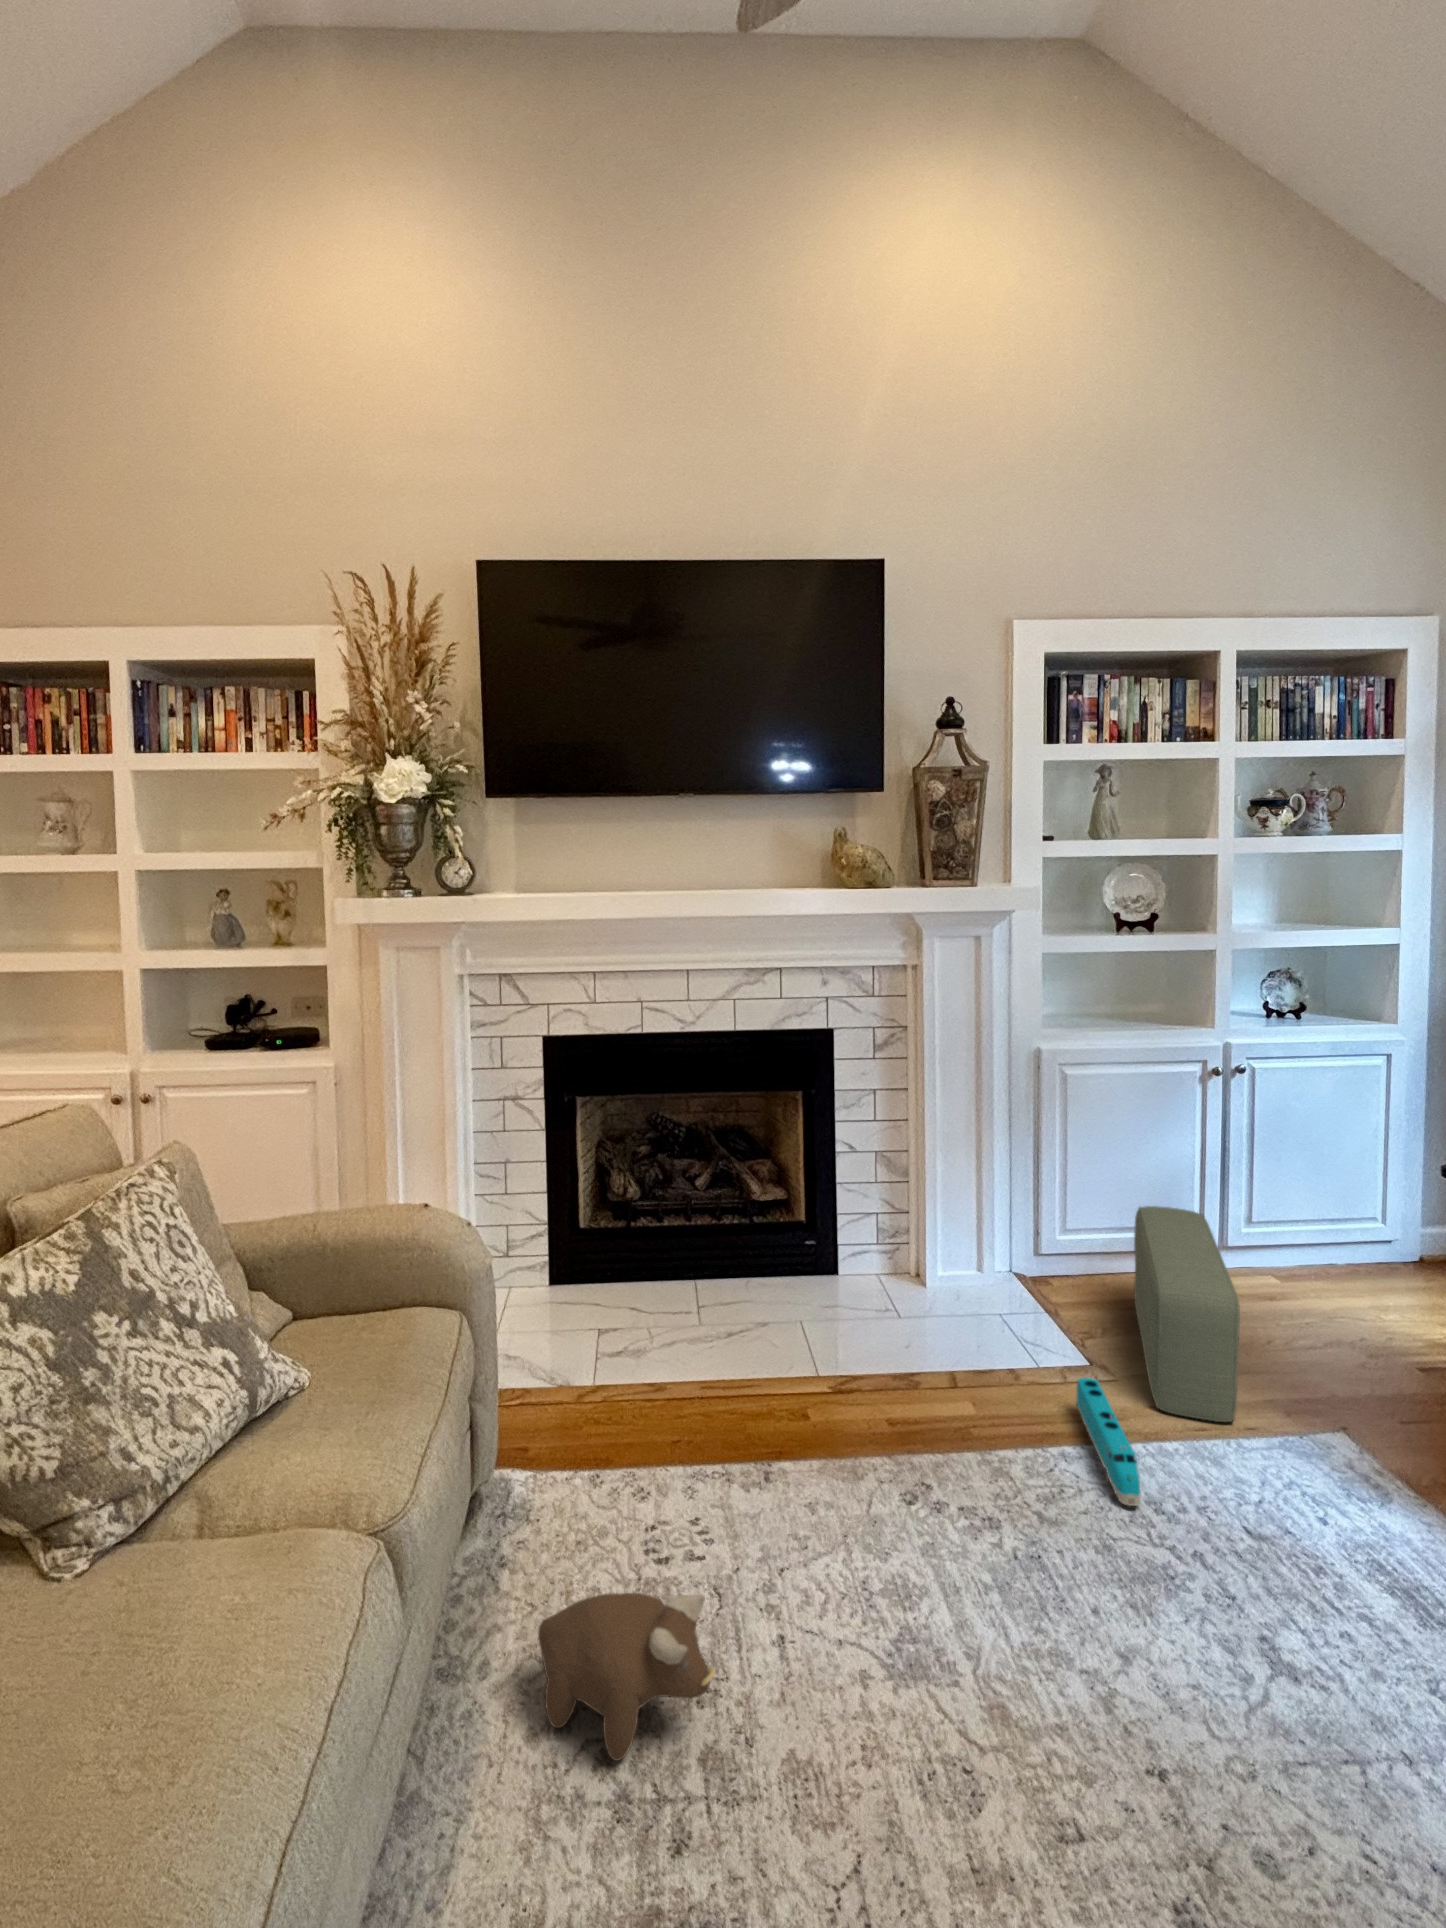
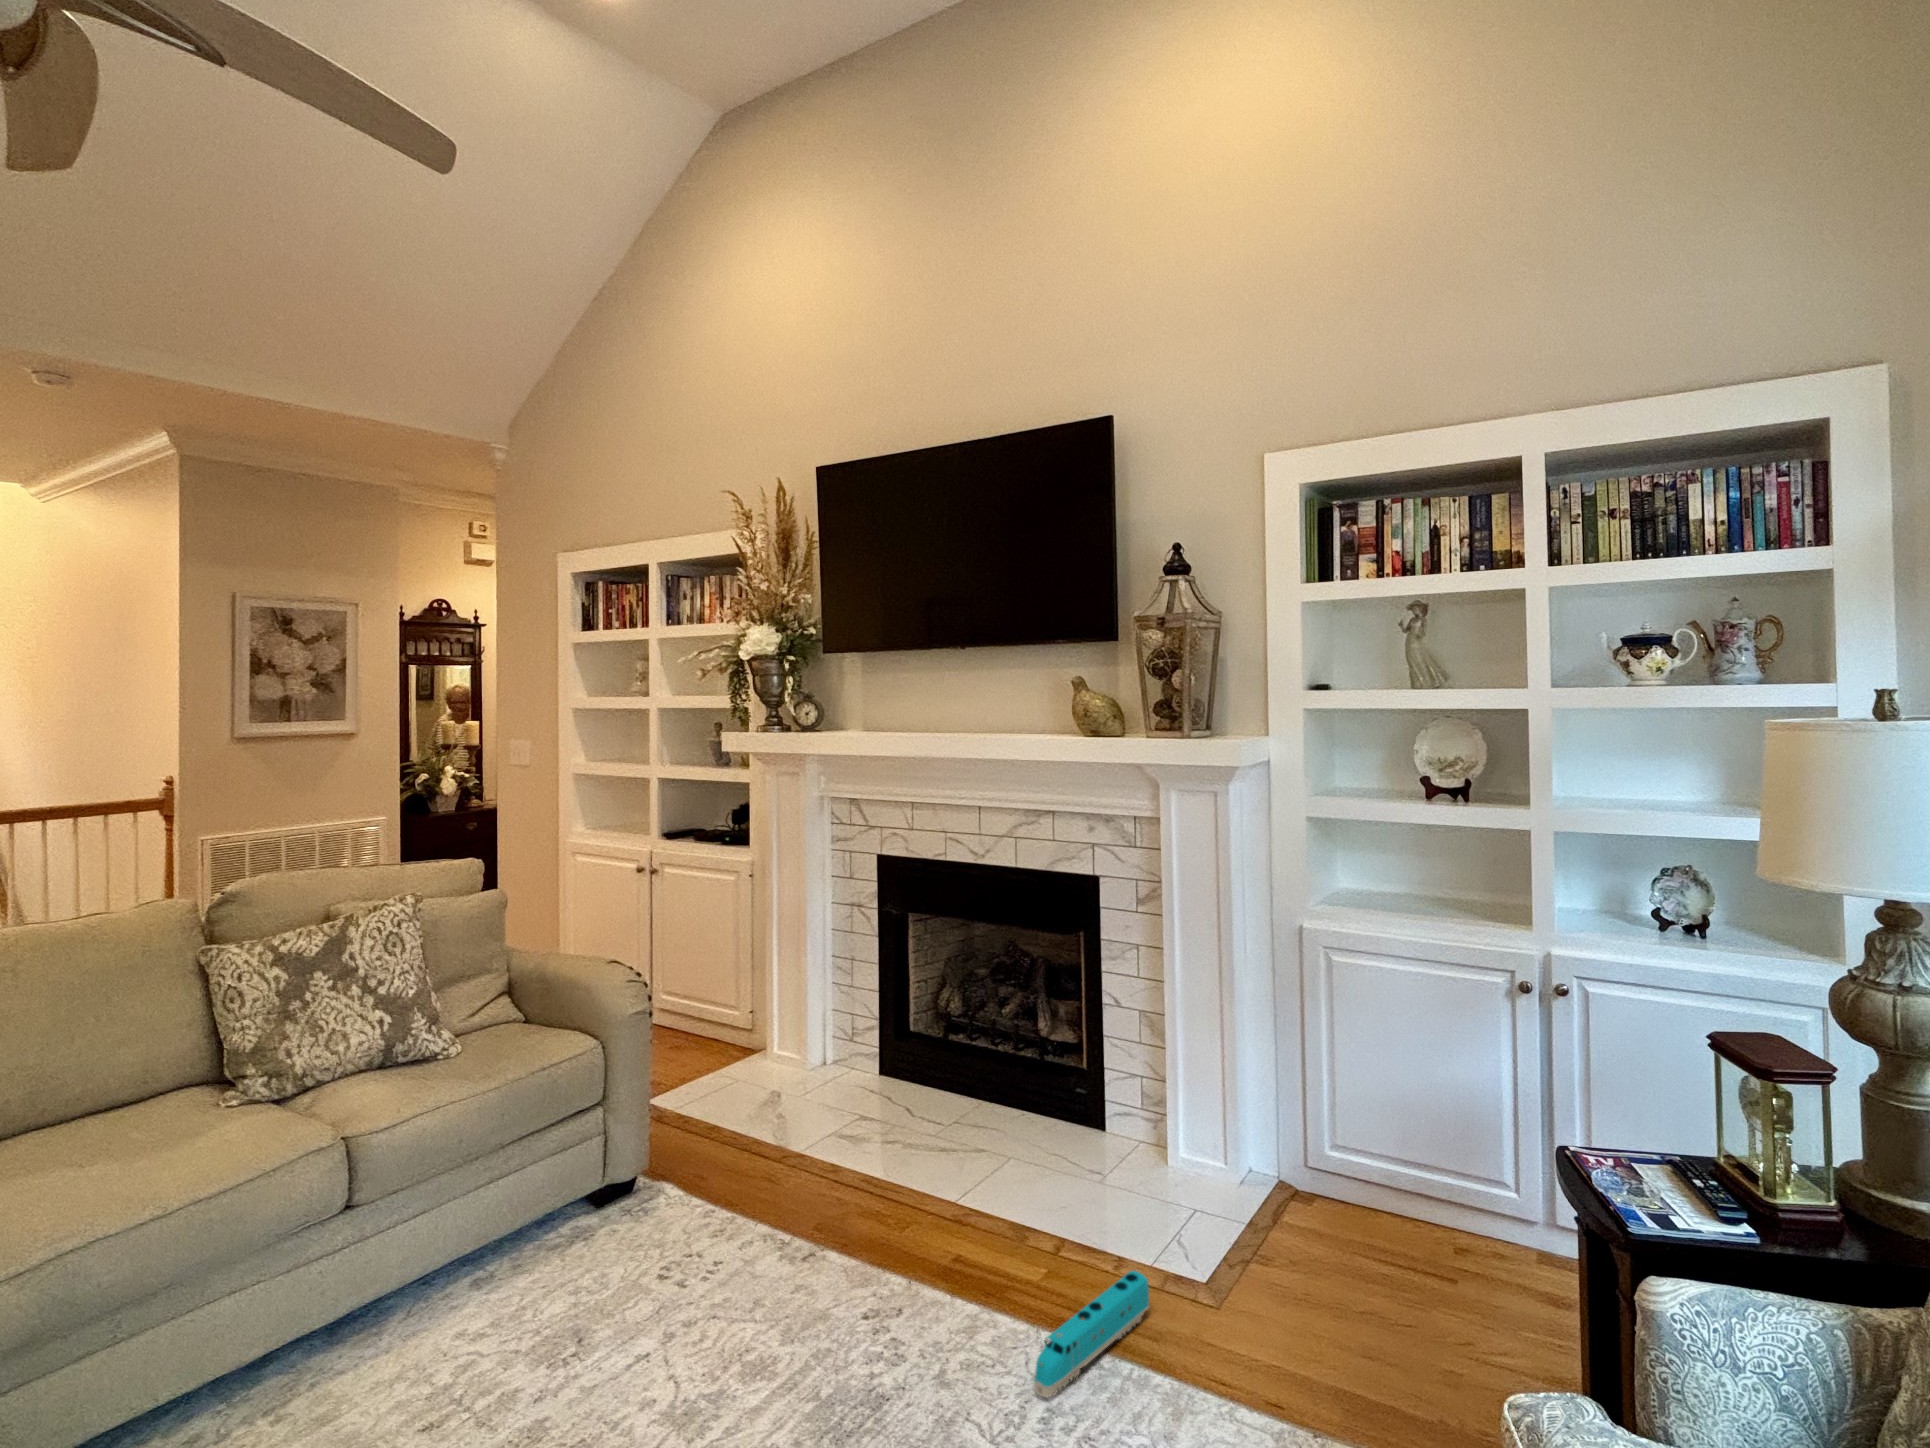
pouf: present [1134,1206,1240,1422] -> none [1211,1123,1443,1380]
plush toy: present [538,1593,715,1760] -> none [468,1251,571,1367]

